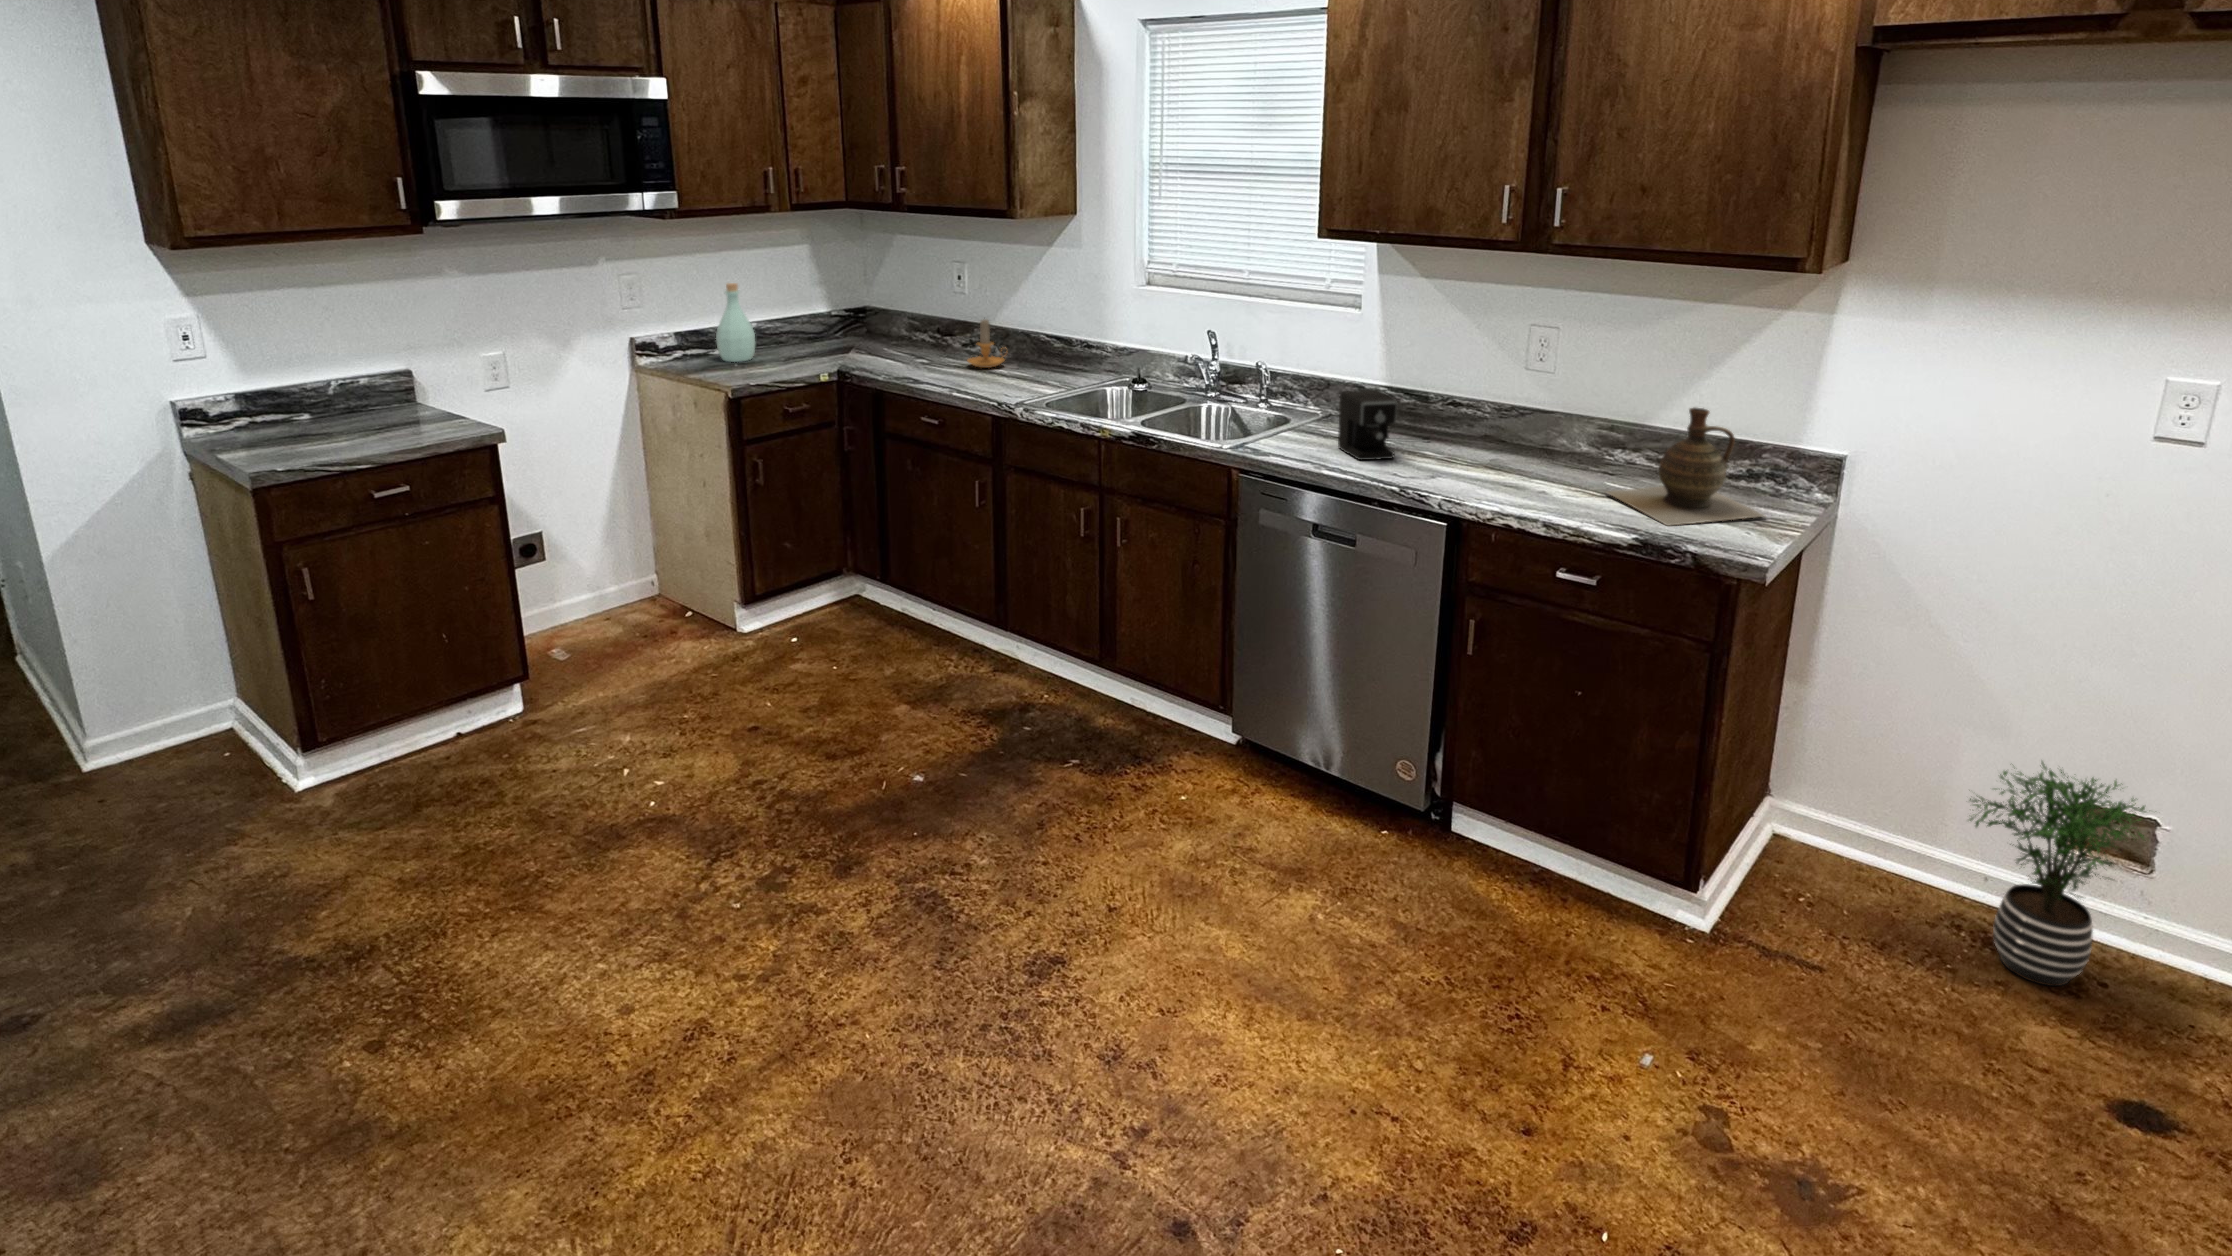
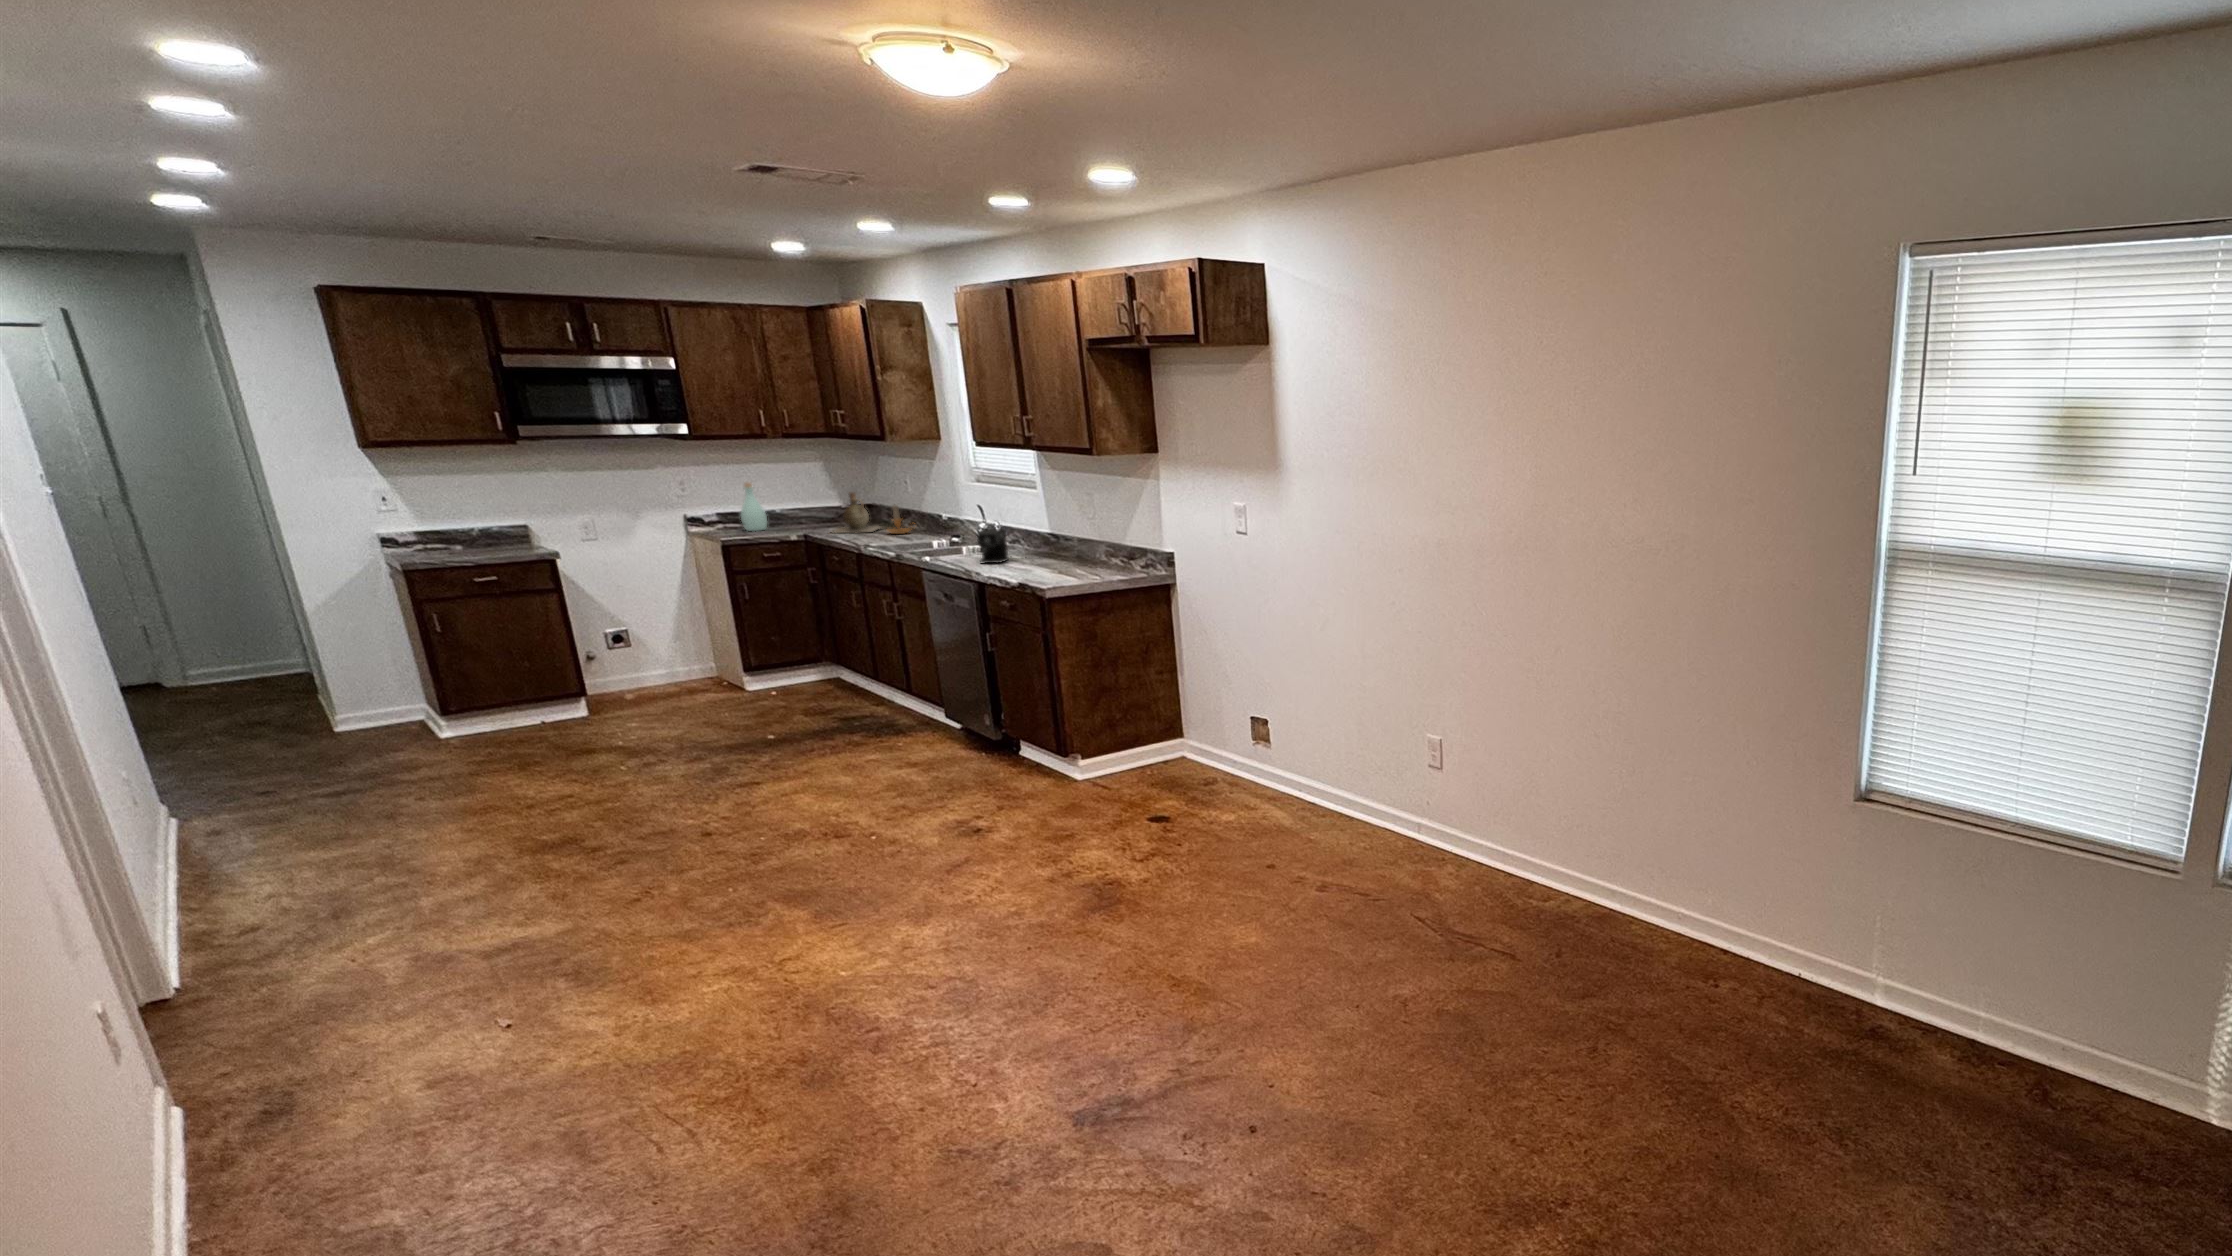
ceramic jug: present [1607,408,1764,526] -> present [834,492,879,533]
potted plant: present [1969,762,2145,986] -> none [1168,690,1244,792]

